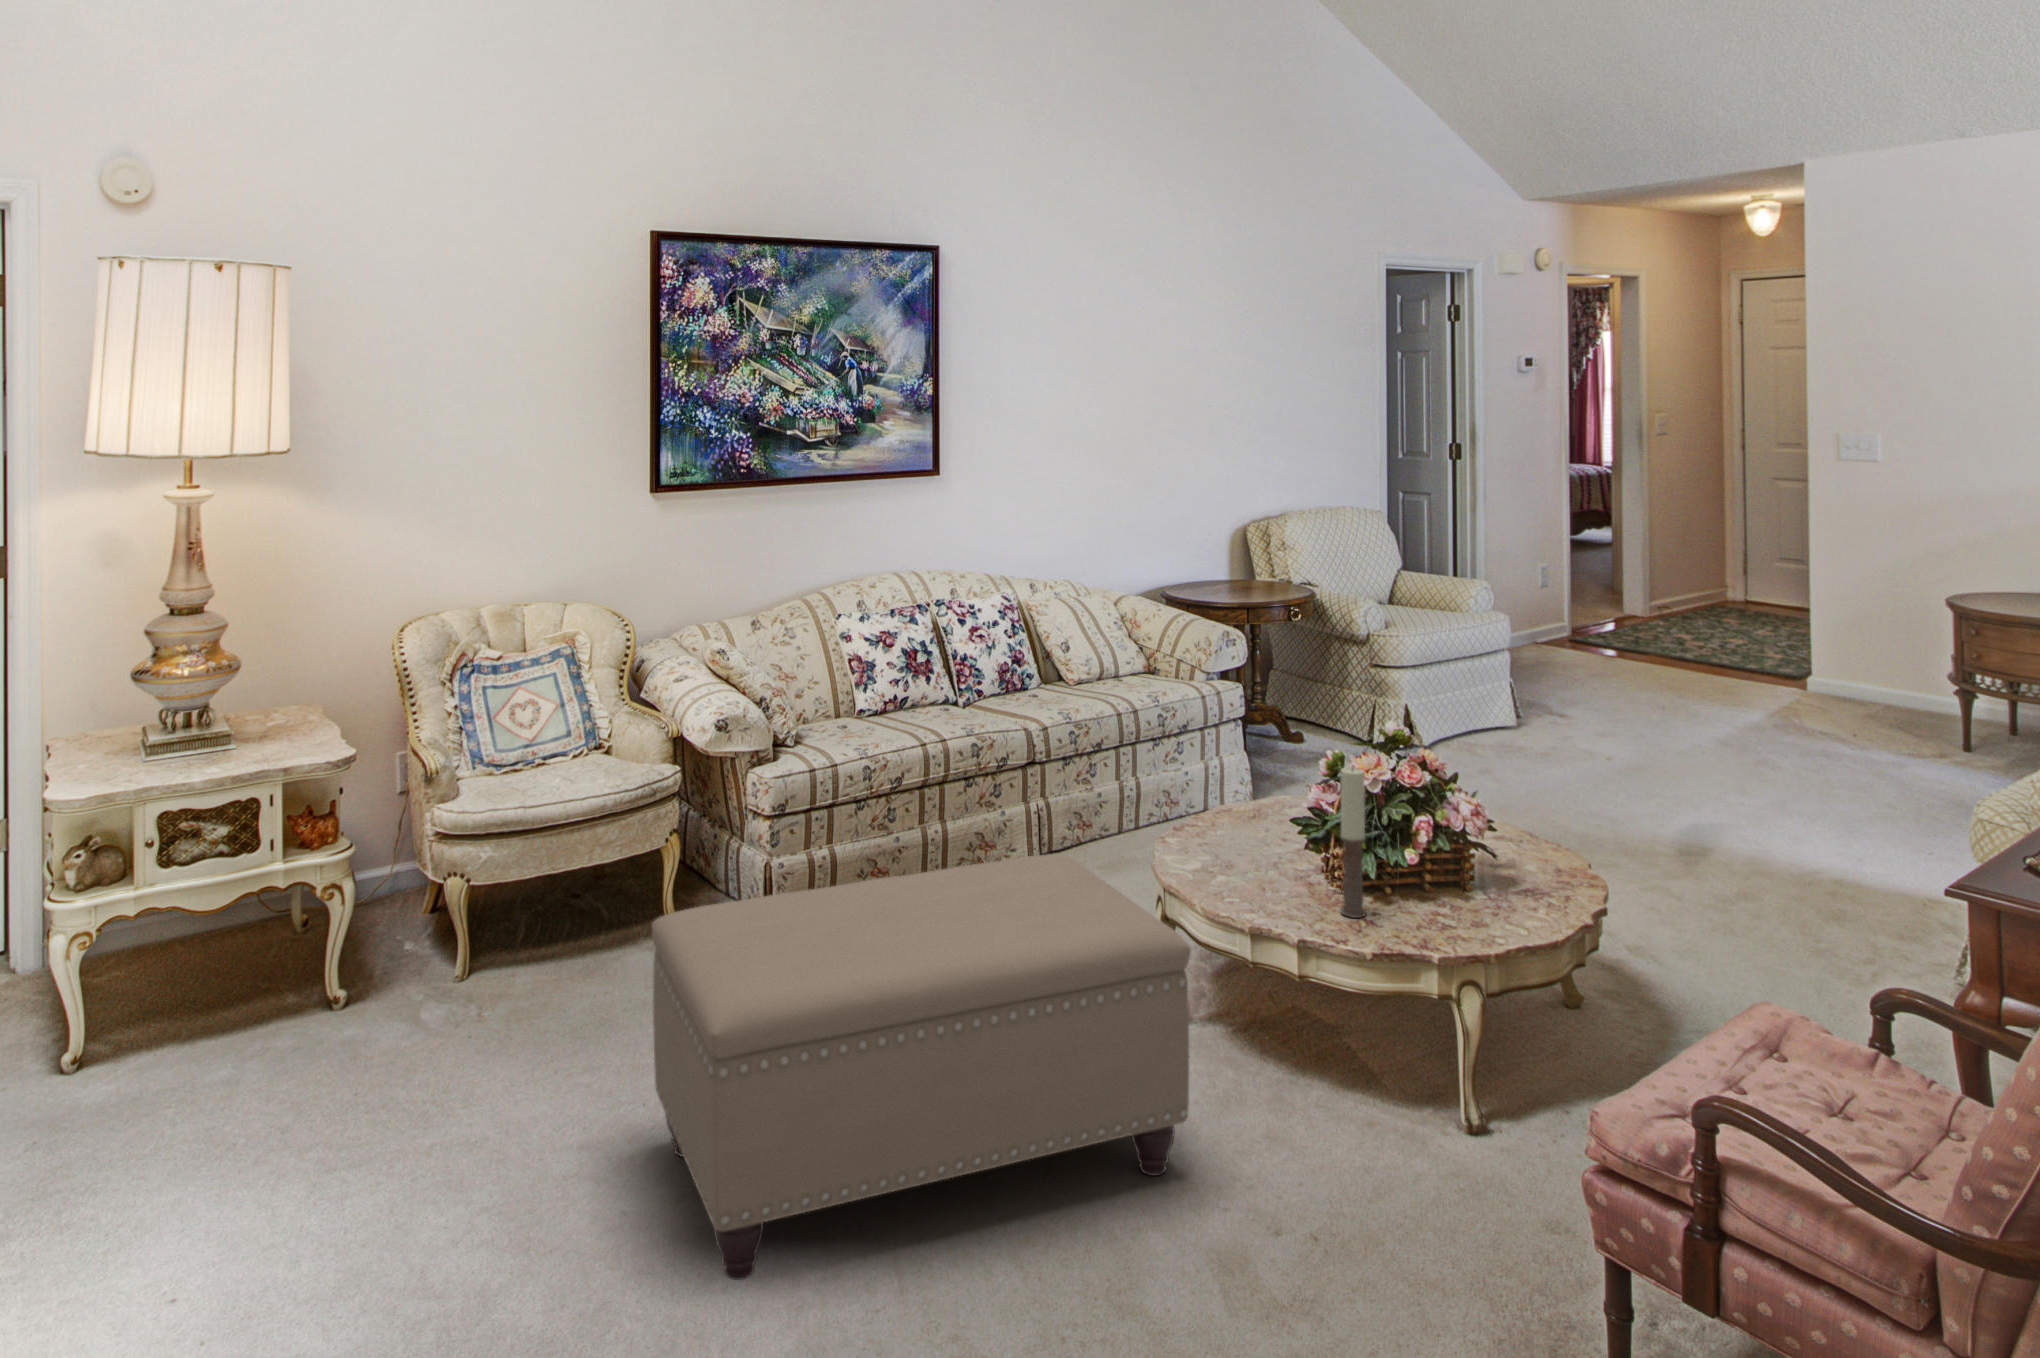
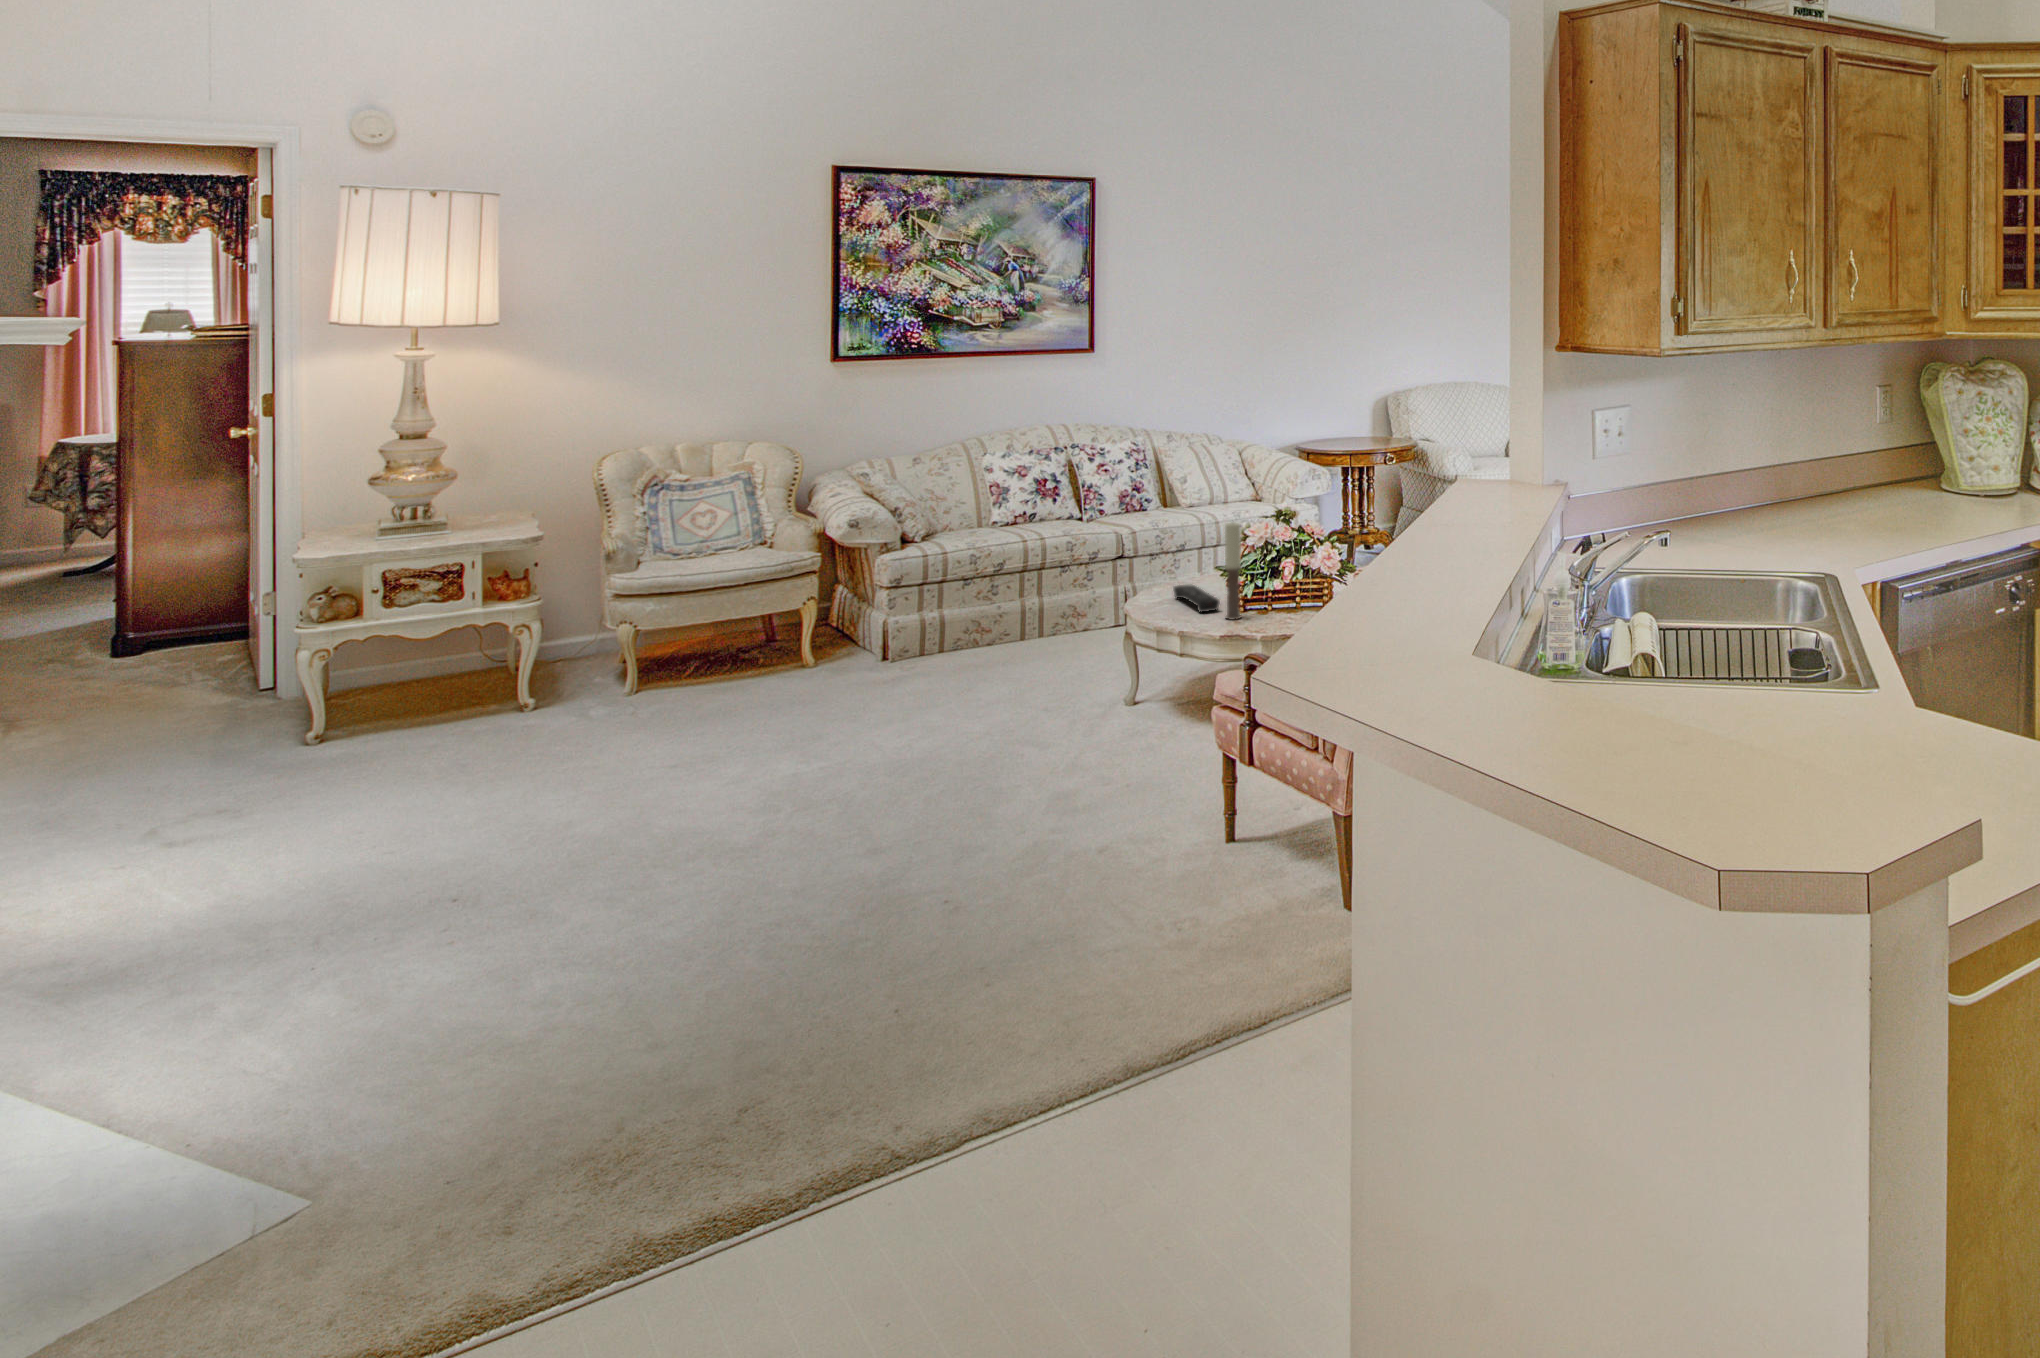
remote control: none [1217,841,1317,899] -> present [1173,585,1220,612]
ottoman: present [651,854,1190,1280] -> none [717,584,1082,818]

